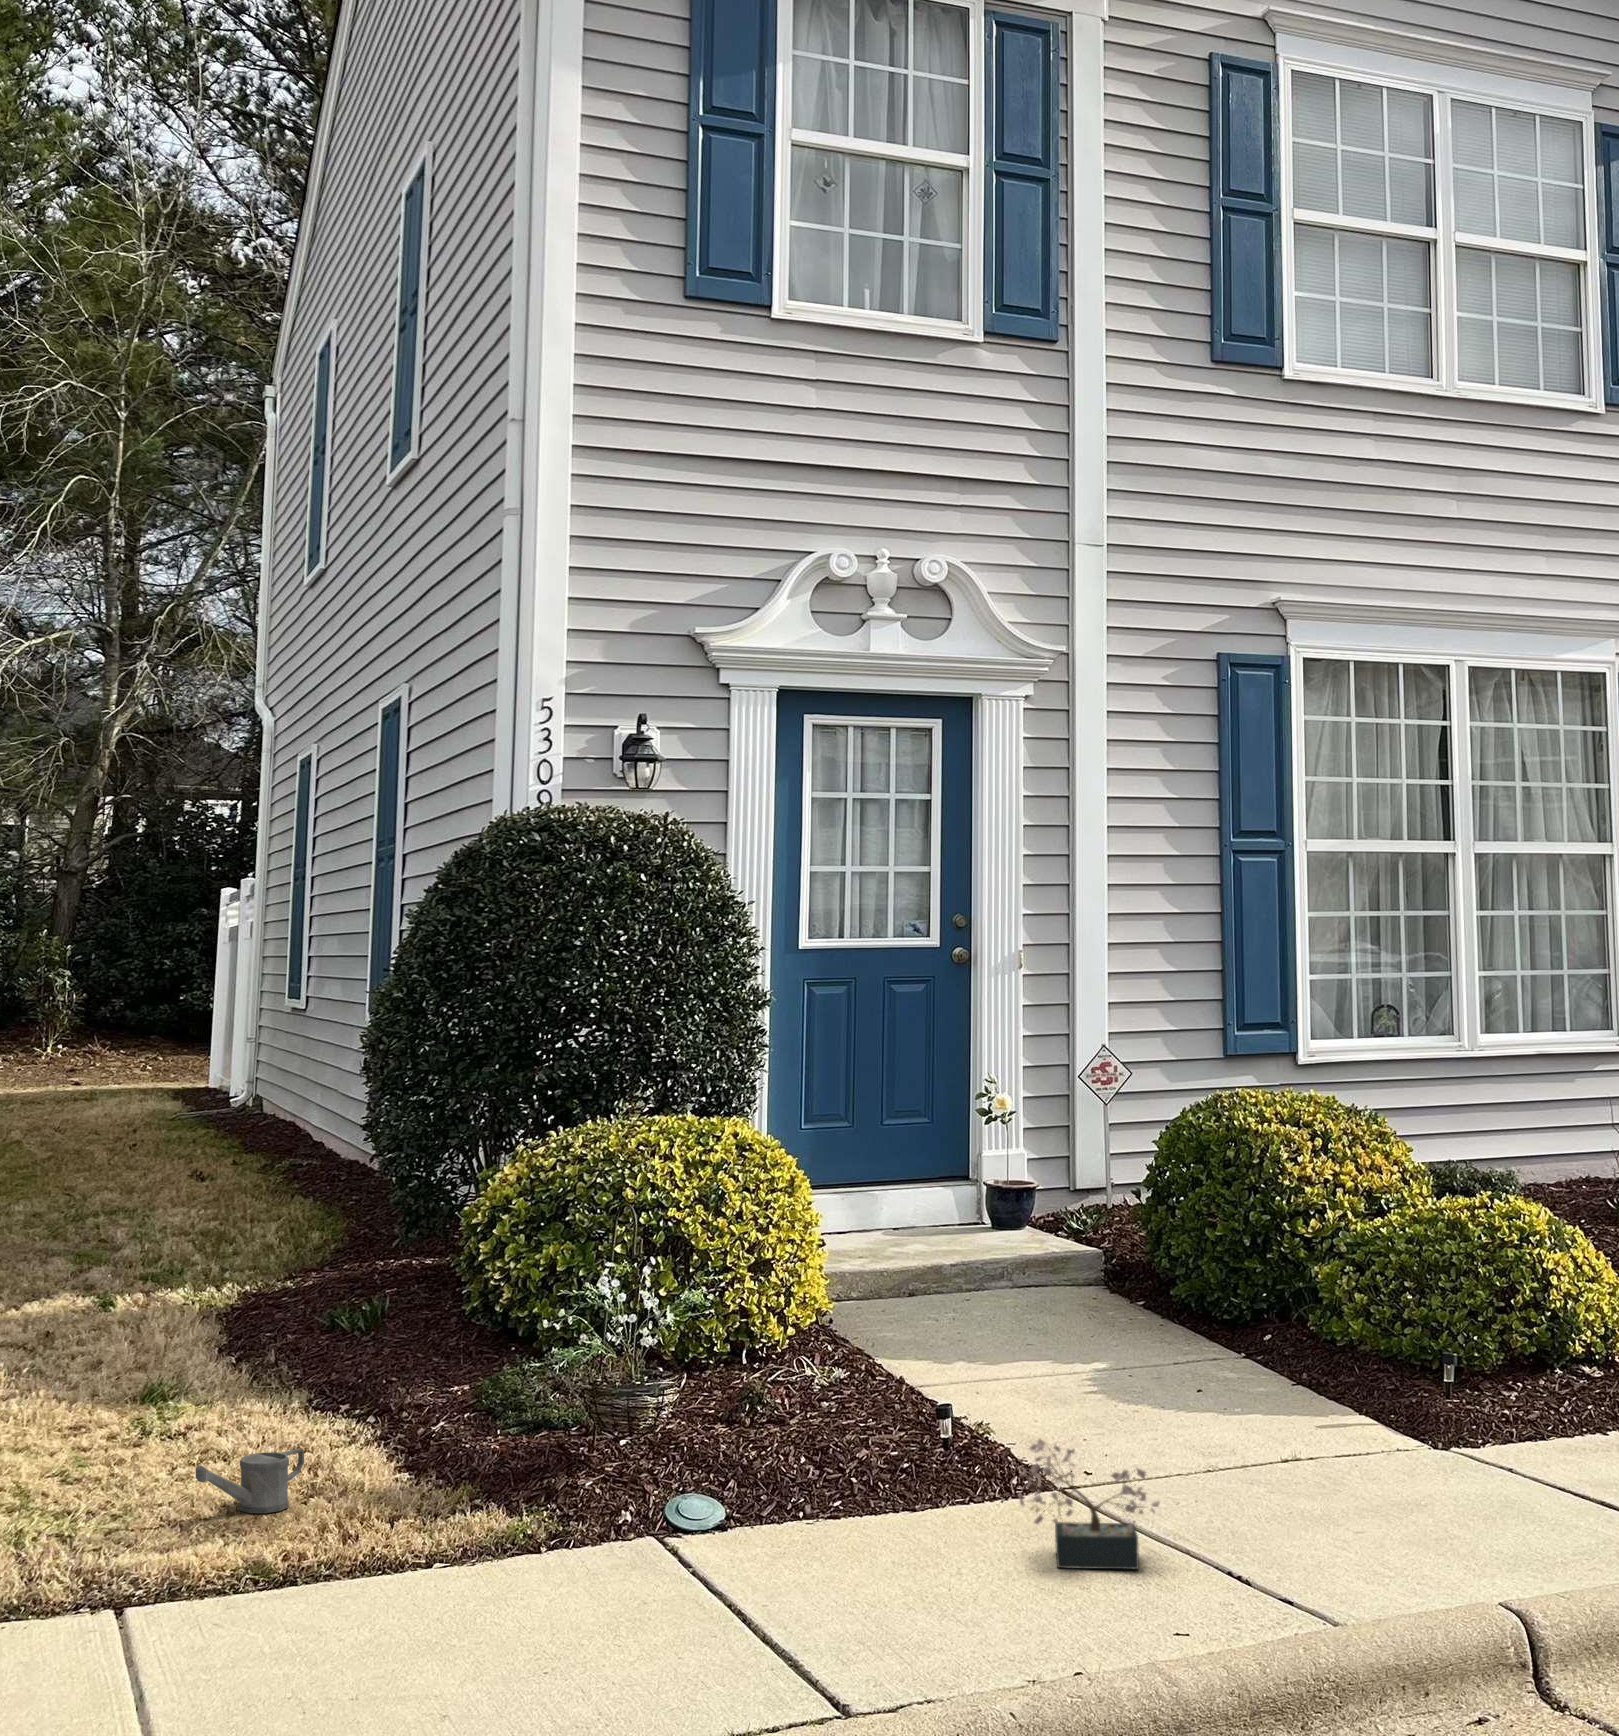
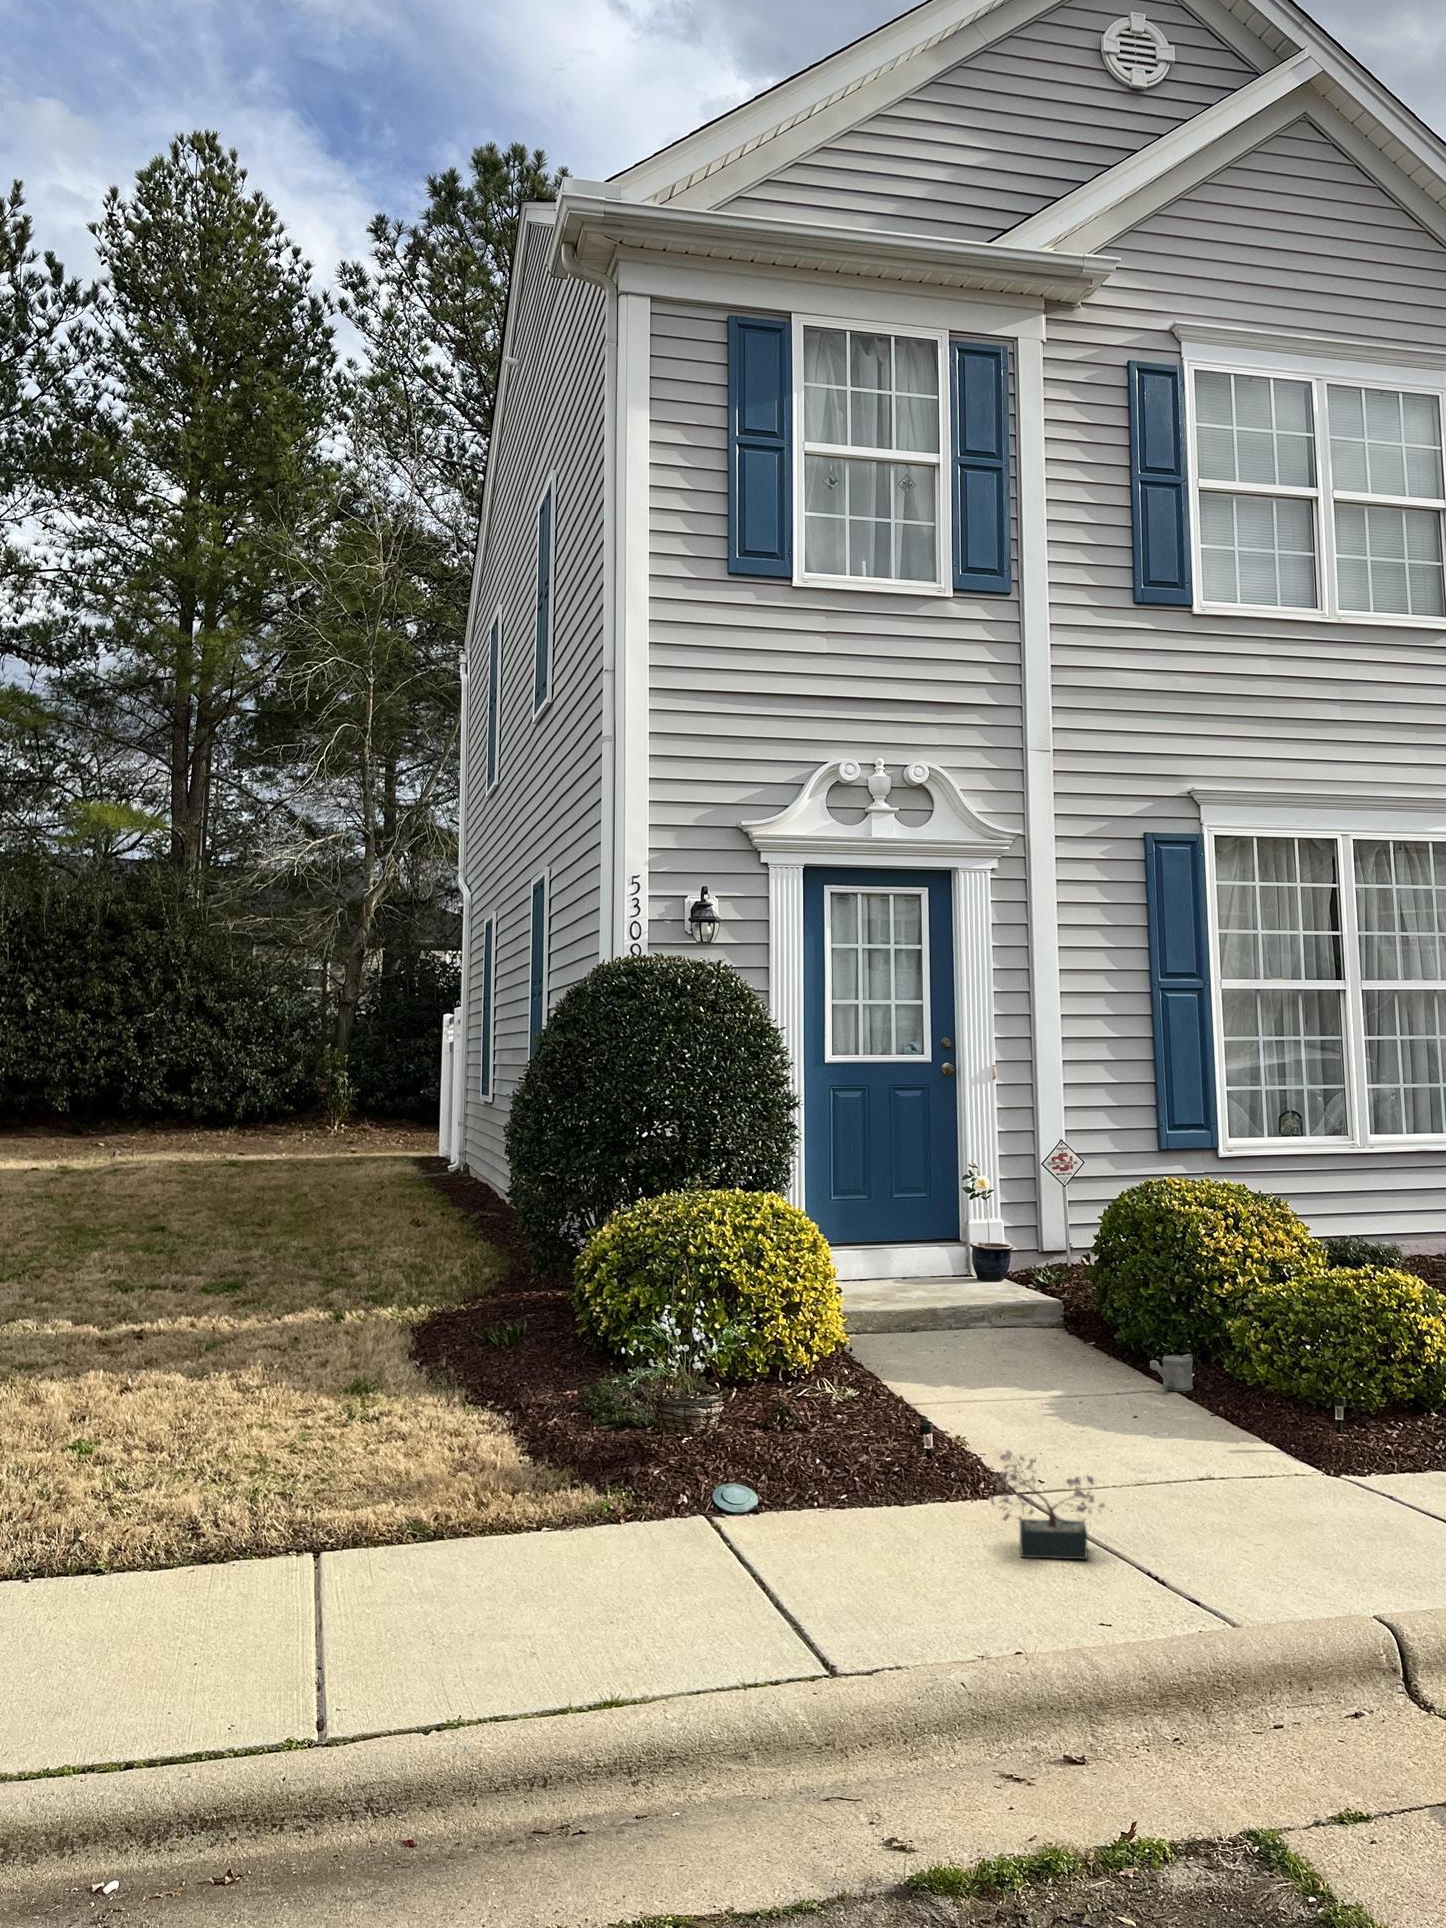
watering can: present [196,1448,304,1513] -> present [1150,1354,1193,1391]

